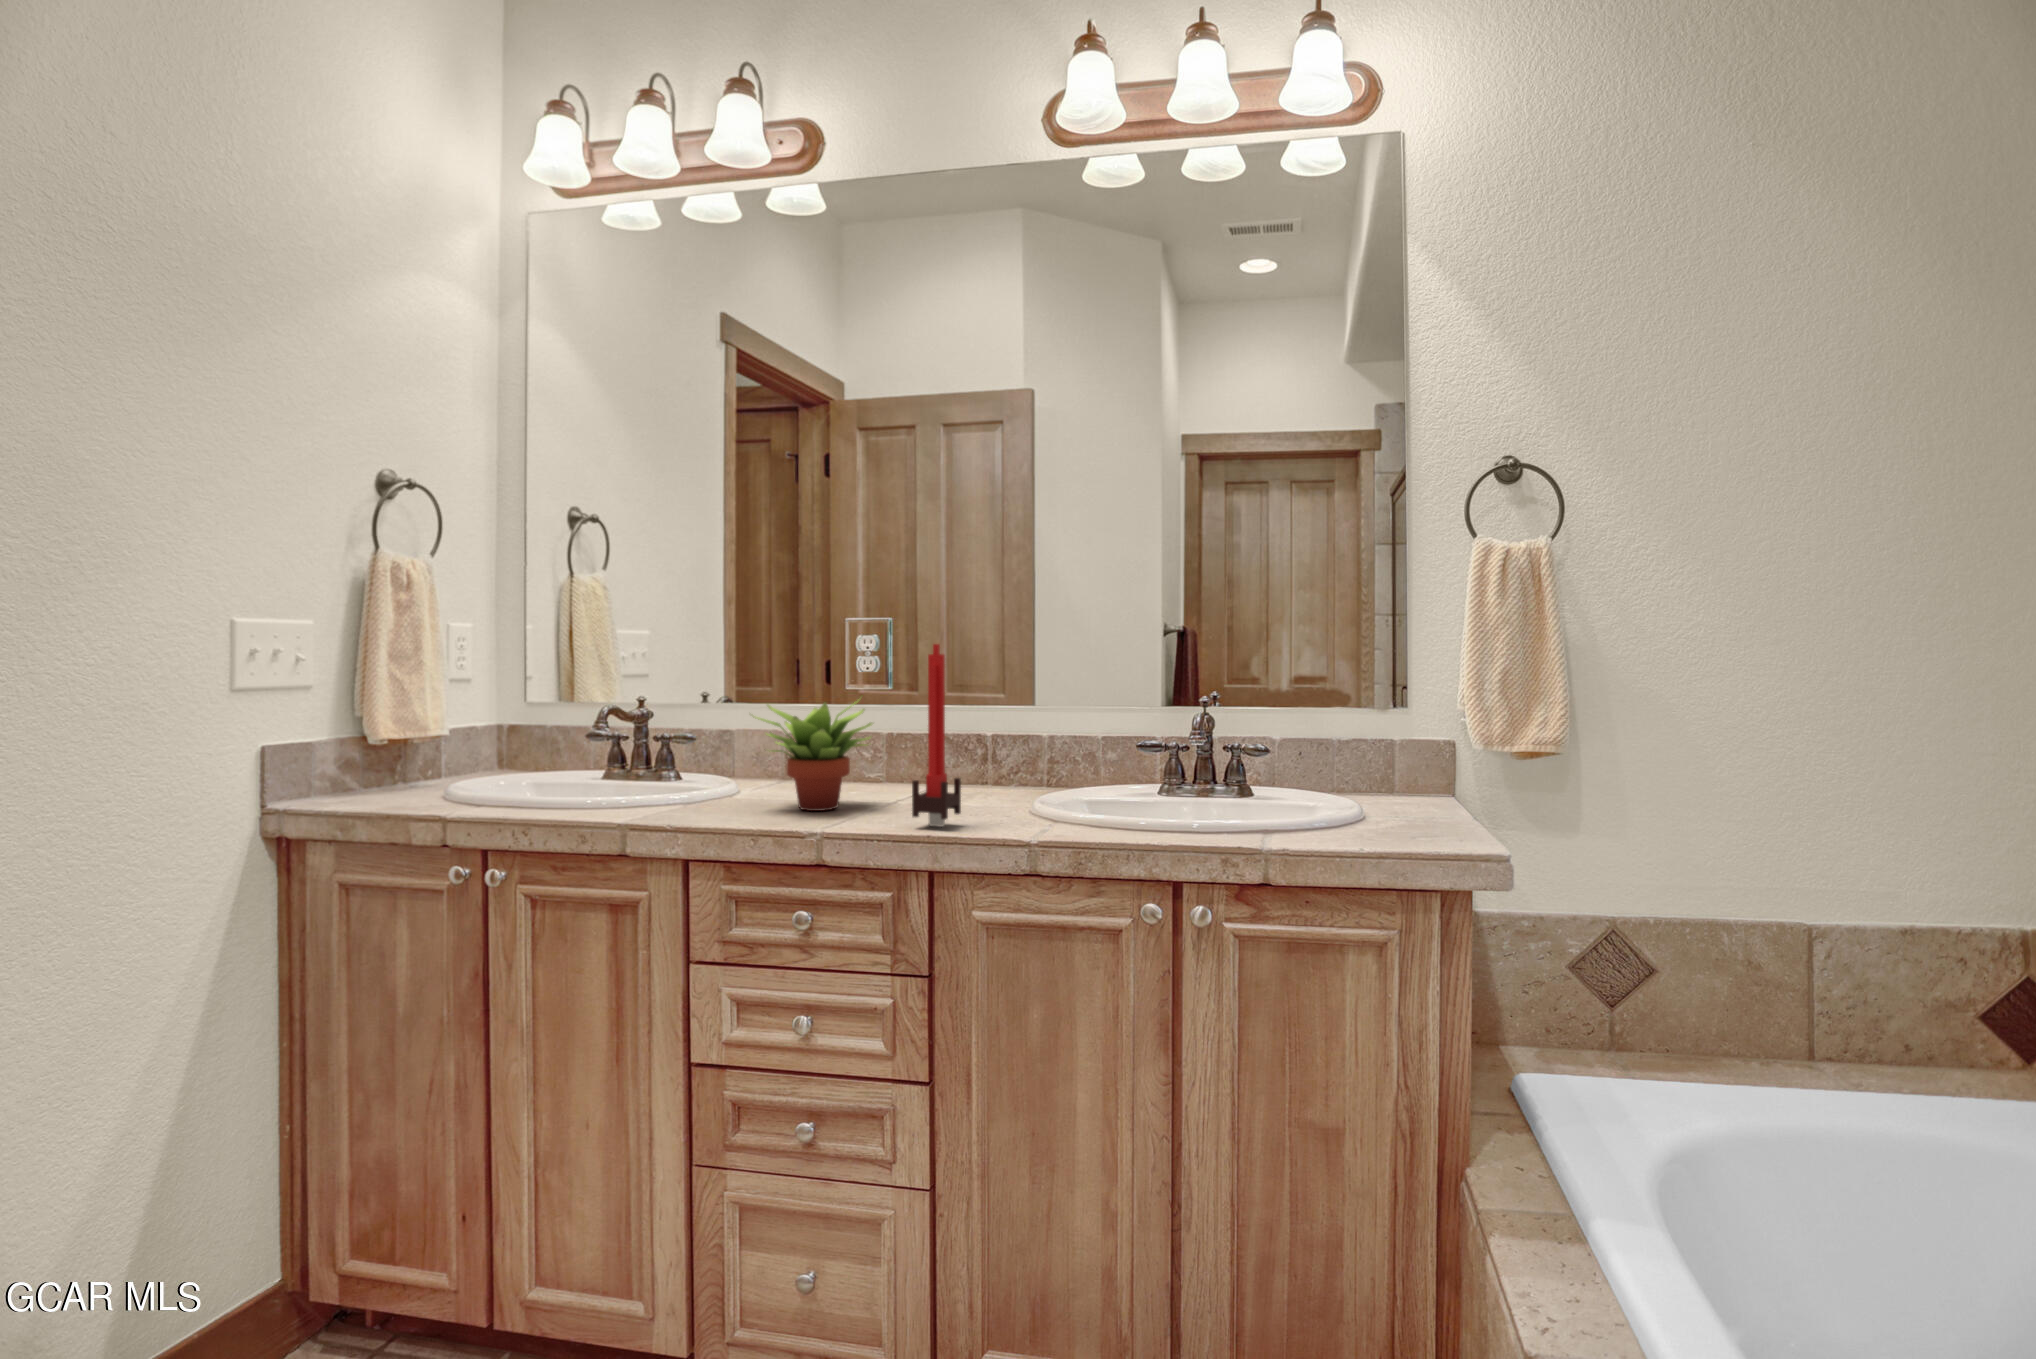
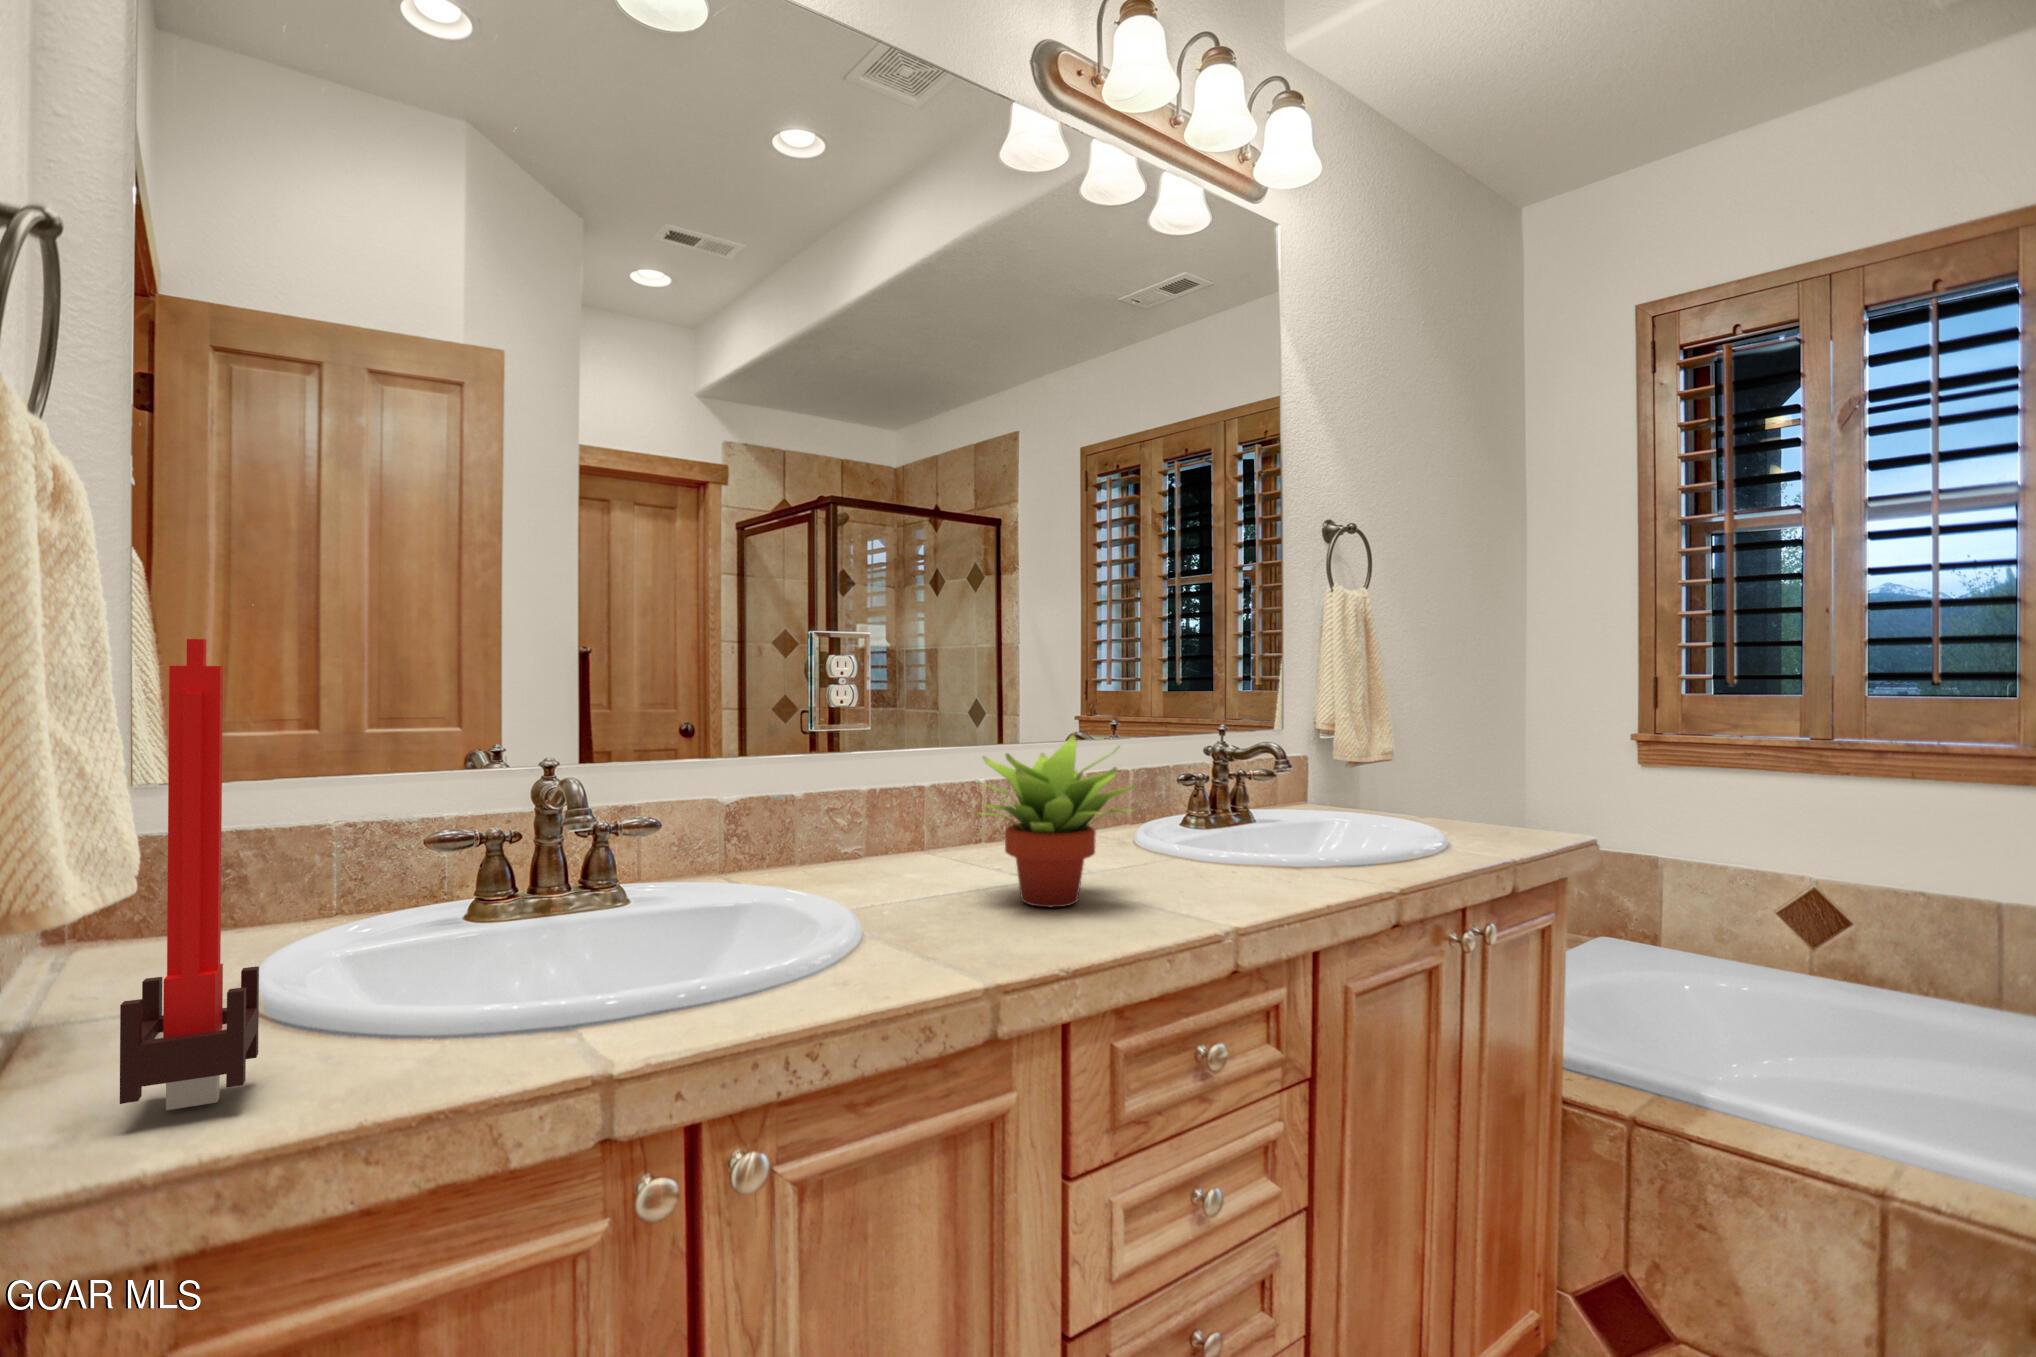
candle: present [912,644,961,827] -> present [120,639,259,1110]

